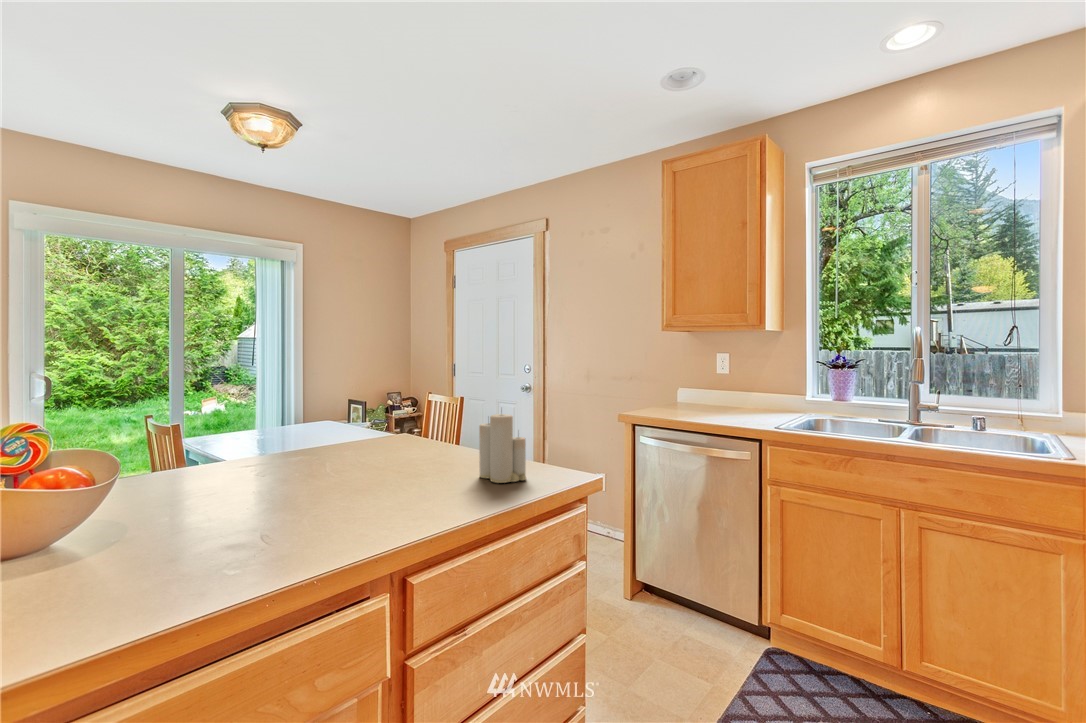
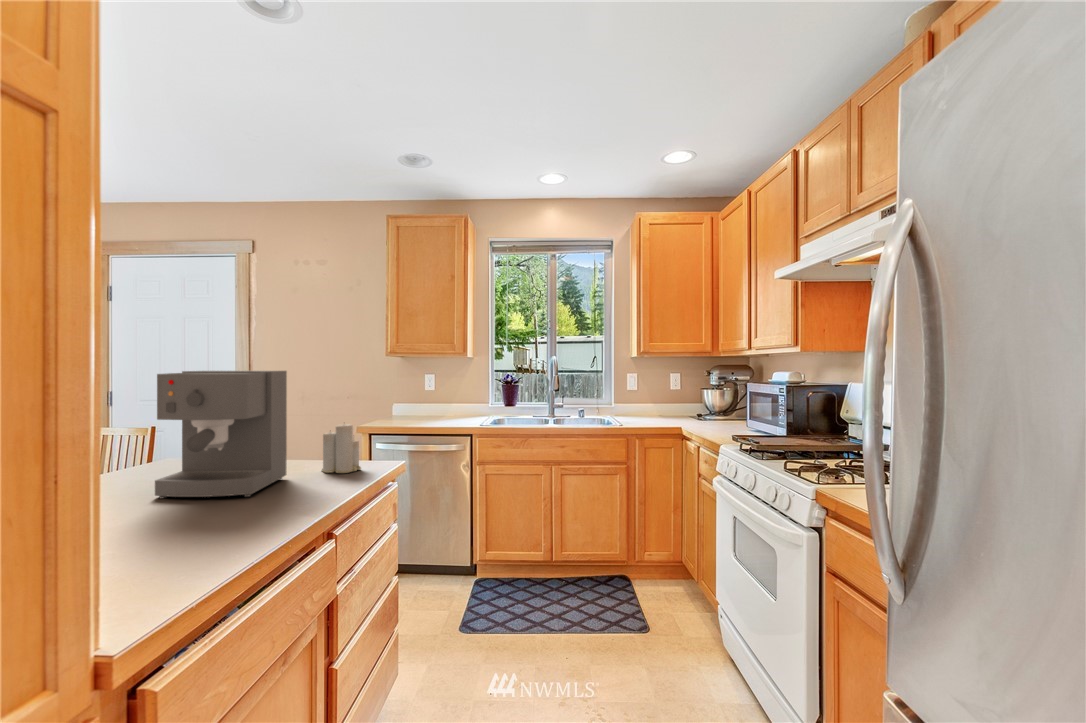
coffee maker: none [249,337,429,501] -> present [155,371,287,499]

